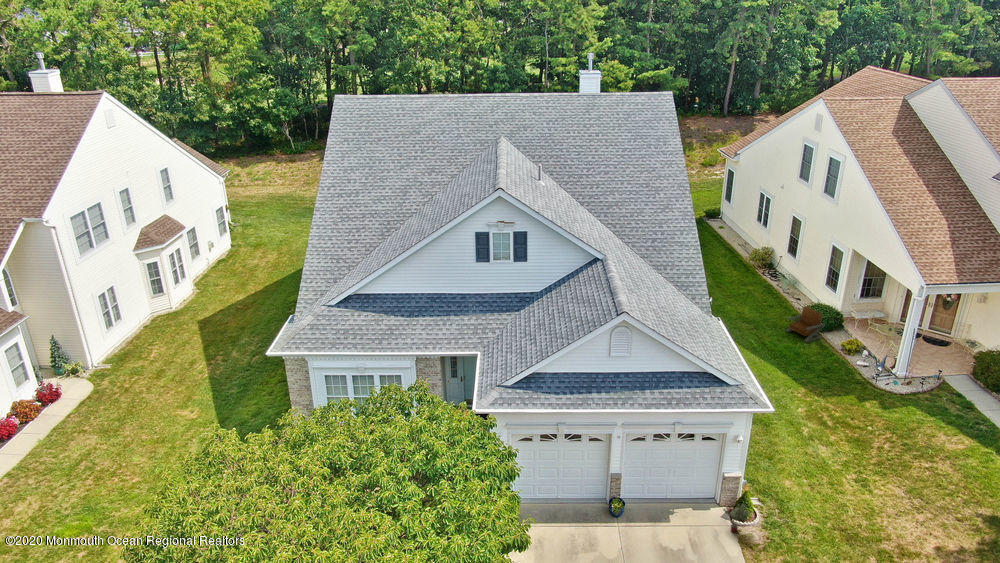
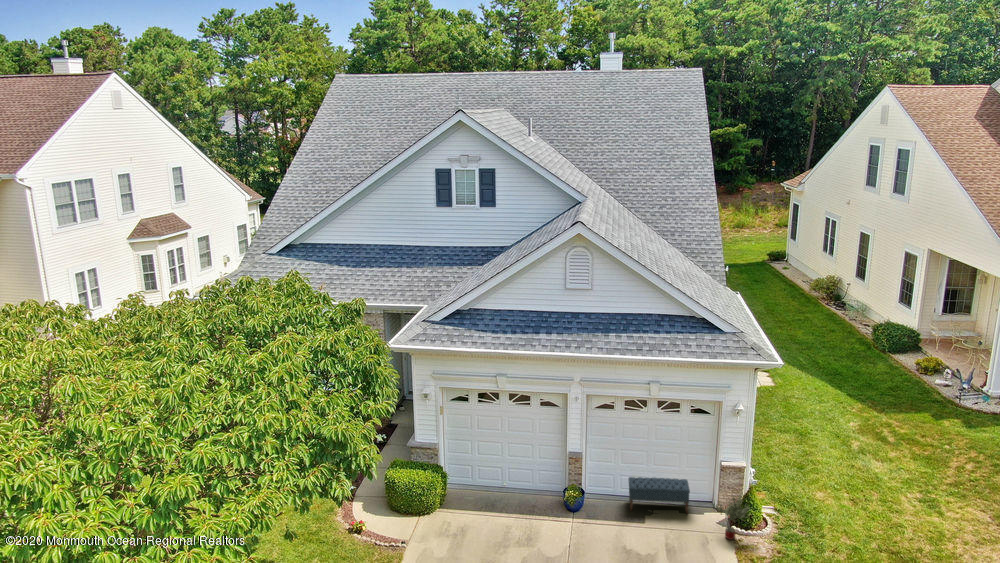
lounge chair: present [786,306,825,342] -> none [846,321,897,362]
bench: none [655,485,703,513] -> present [628,477,690,514]

